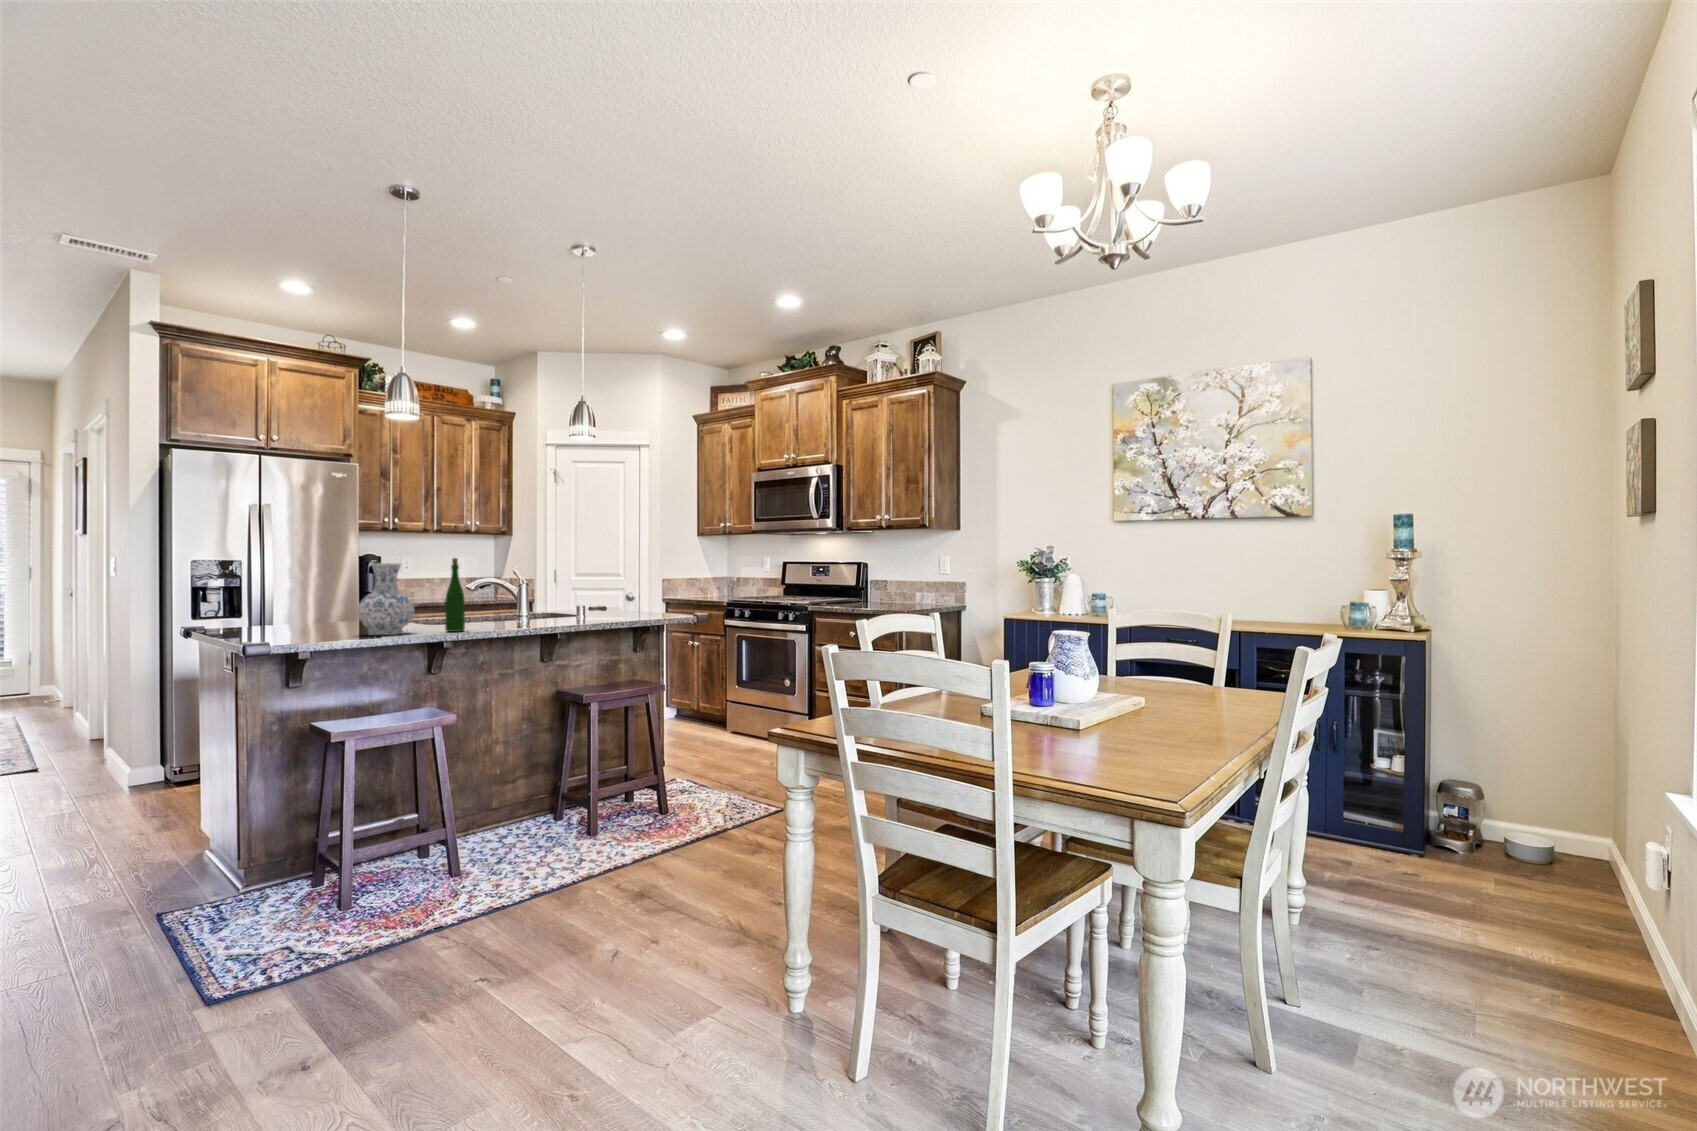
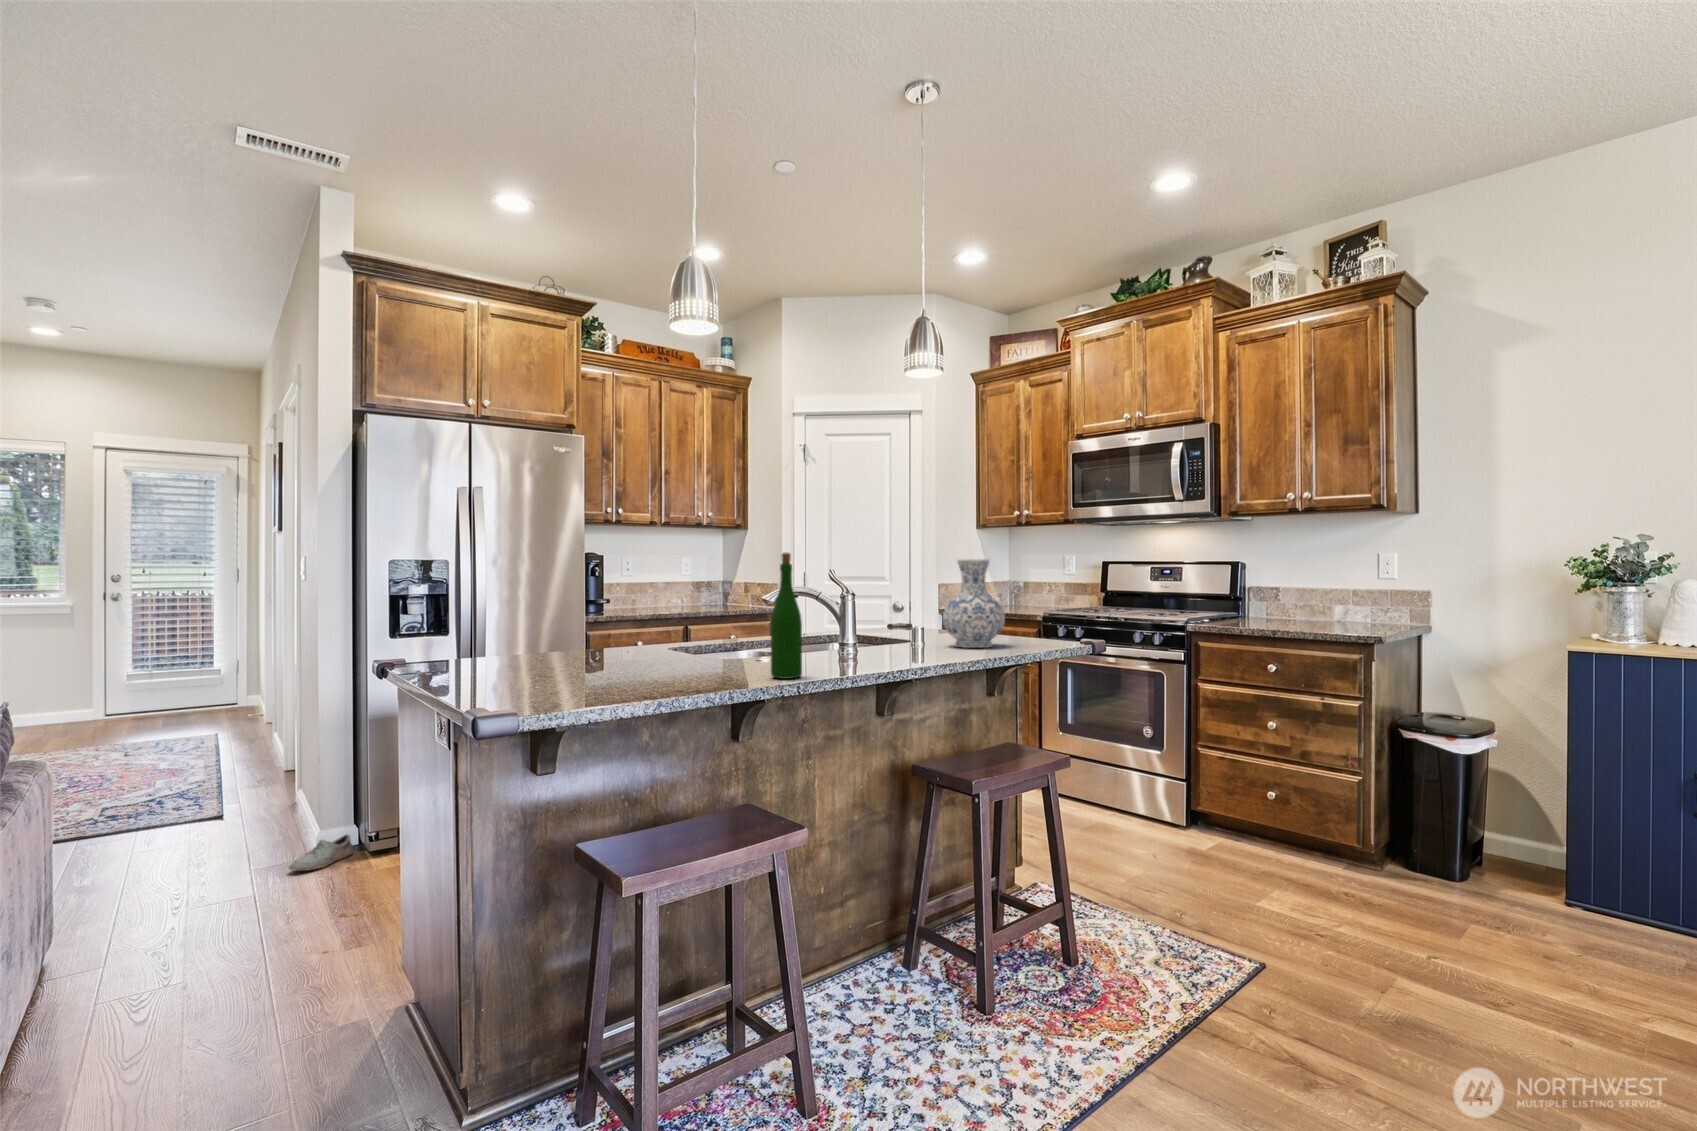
vase: present [357,563,414,635] -> present [943,559,1005,648]
shoe: none [106,770,160,794] -> present [289,835,354,871]

